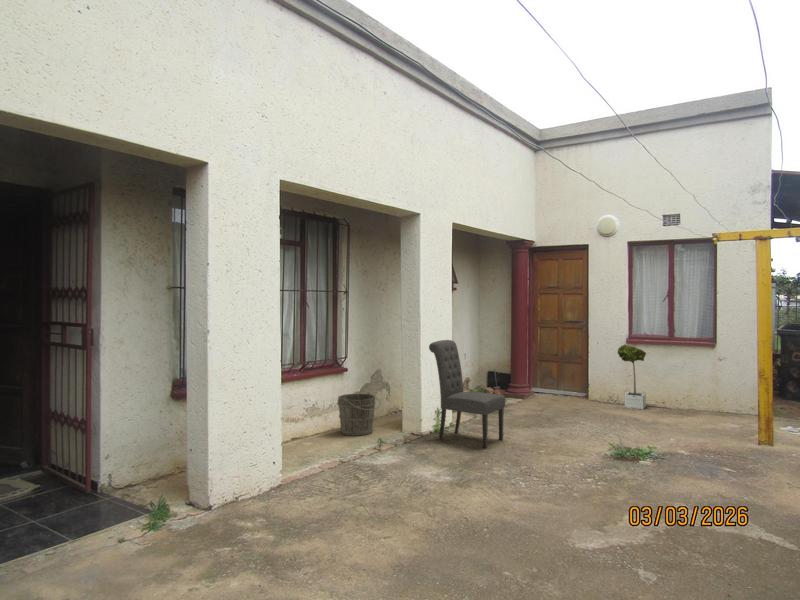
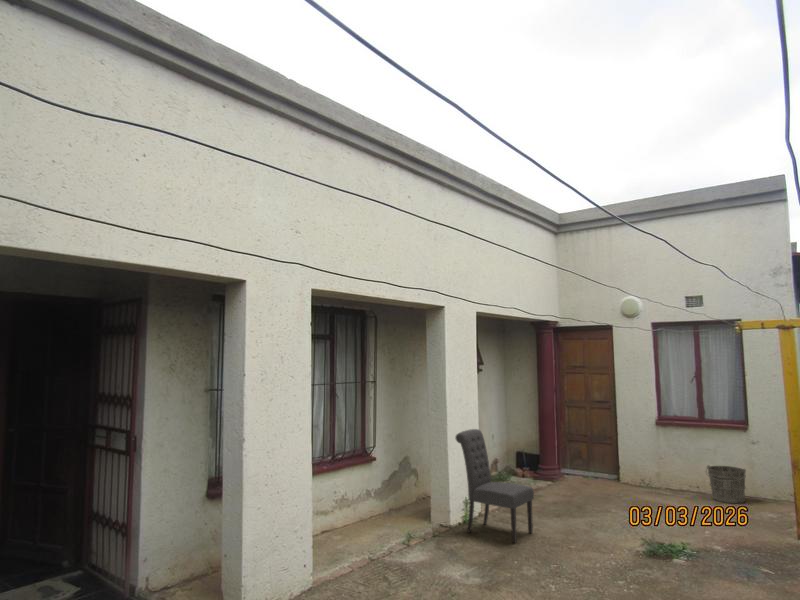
potted tree: present [617,345,646,409] -> none [647,426,681,495]
bucket: present [338,392,380,436] -> present [706,465,746,503]

